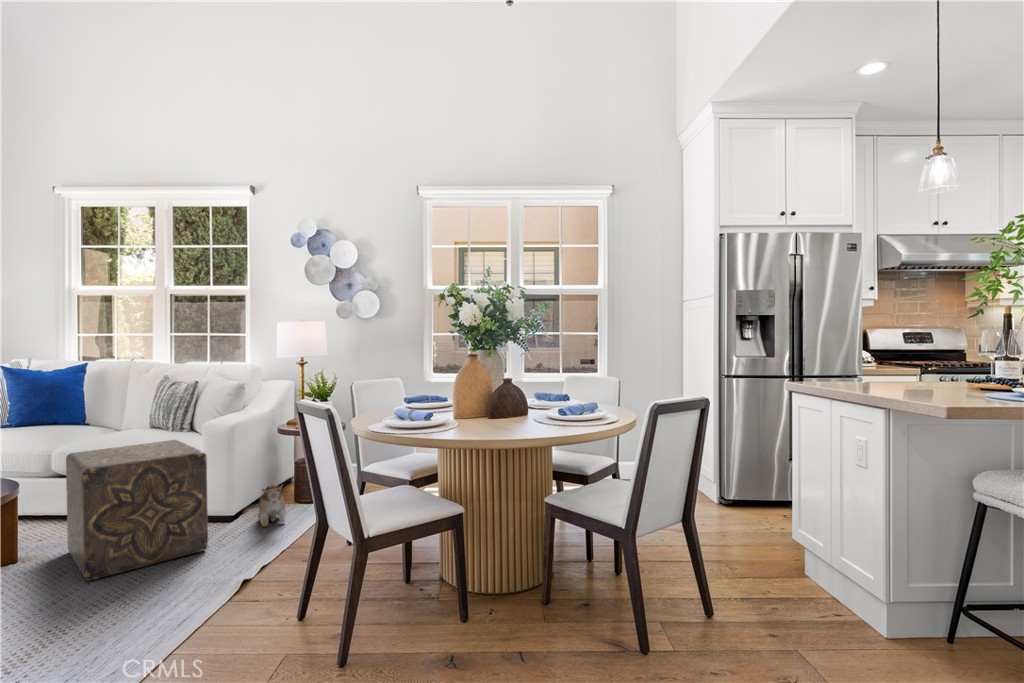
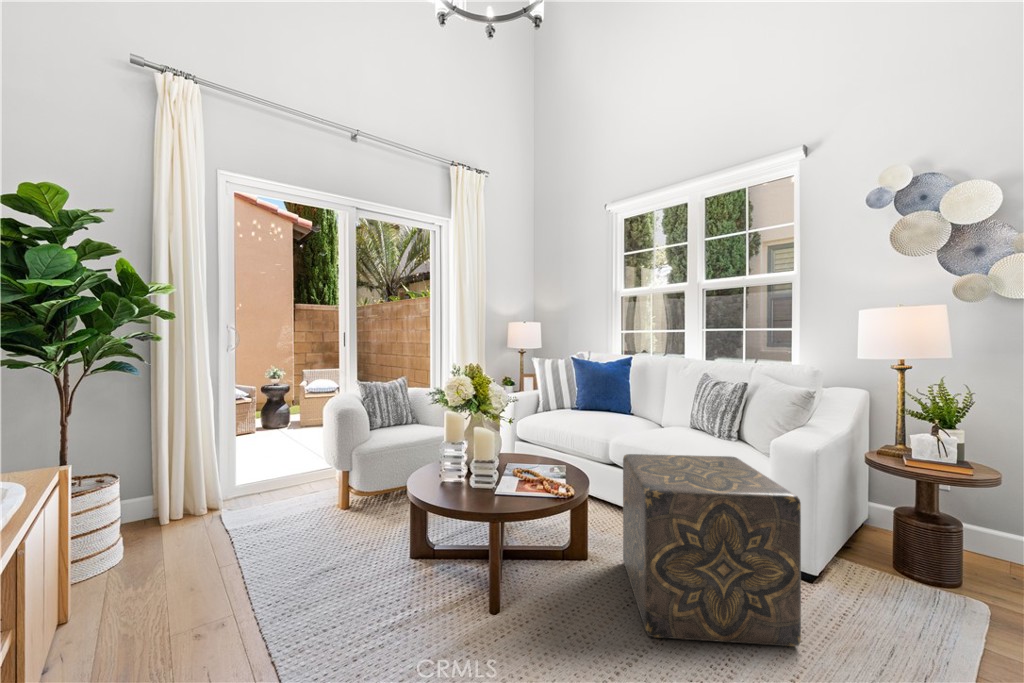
plush toy: present [258,483,286,526] -> none [856,561,925,632]

